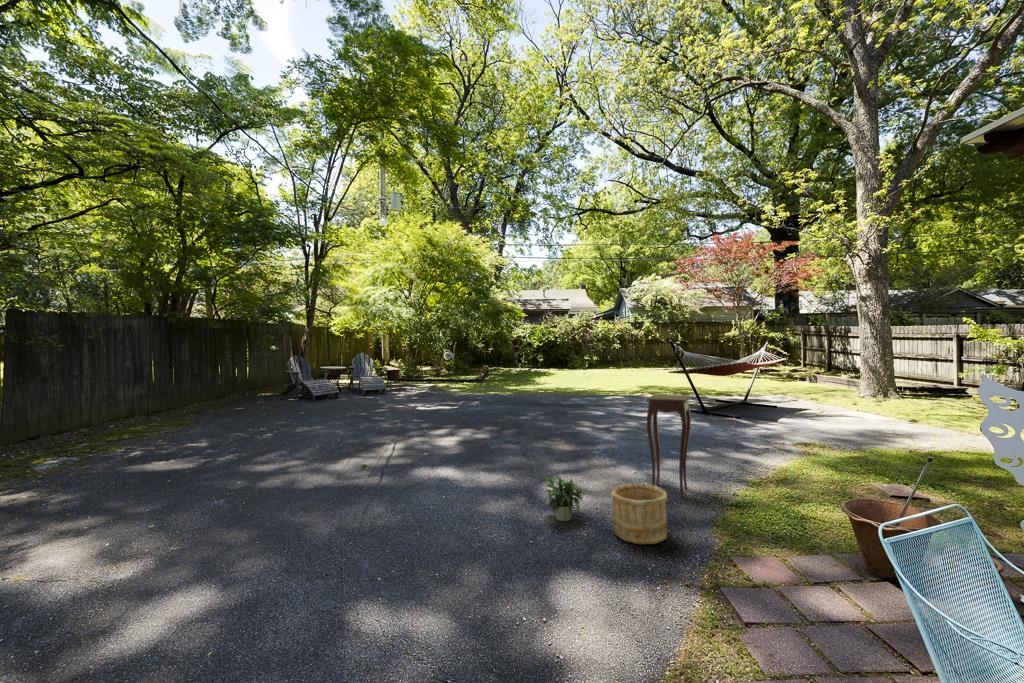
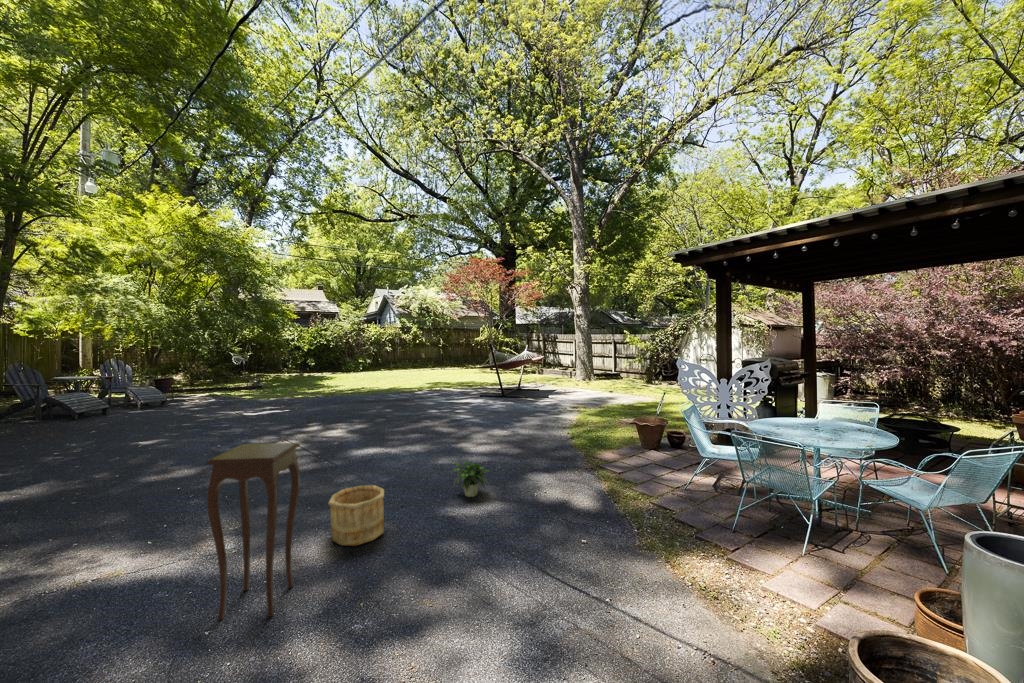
side table: present [647,394,691,498] -> present [206,443,300,620]
wooden bucket: present [610,484,667,544] -> present [328,485,384,546]

